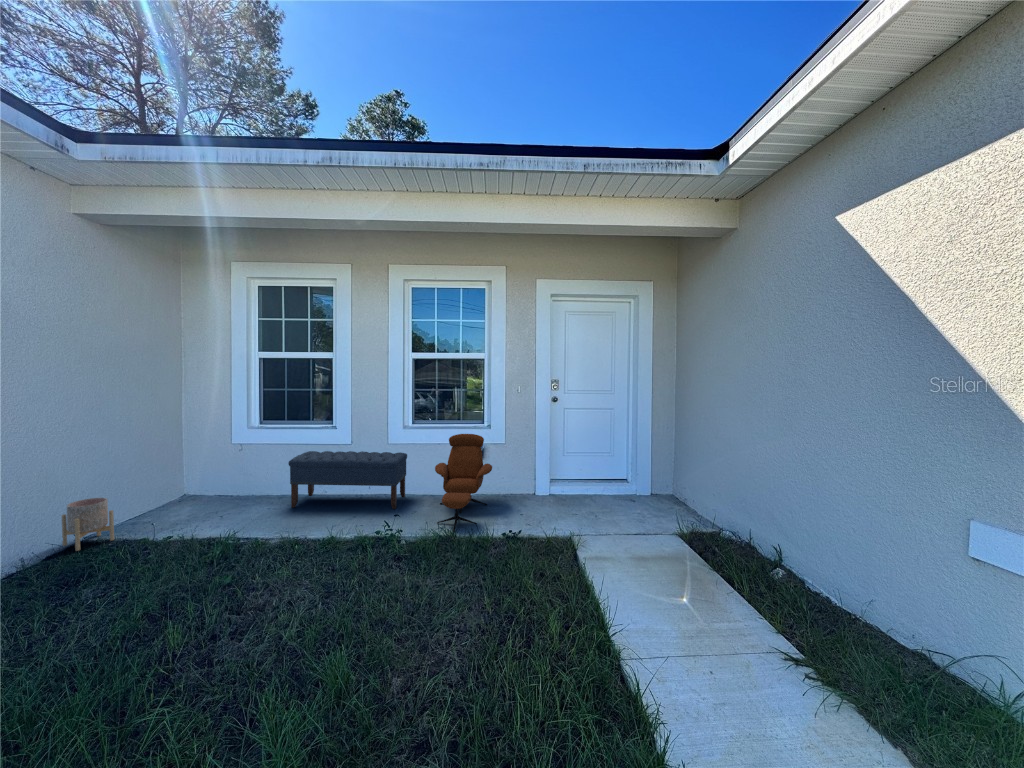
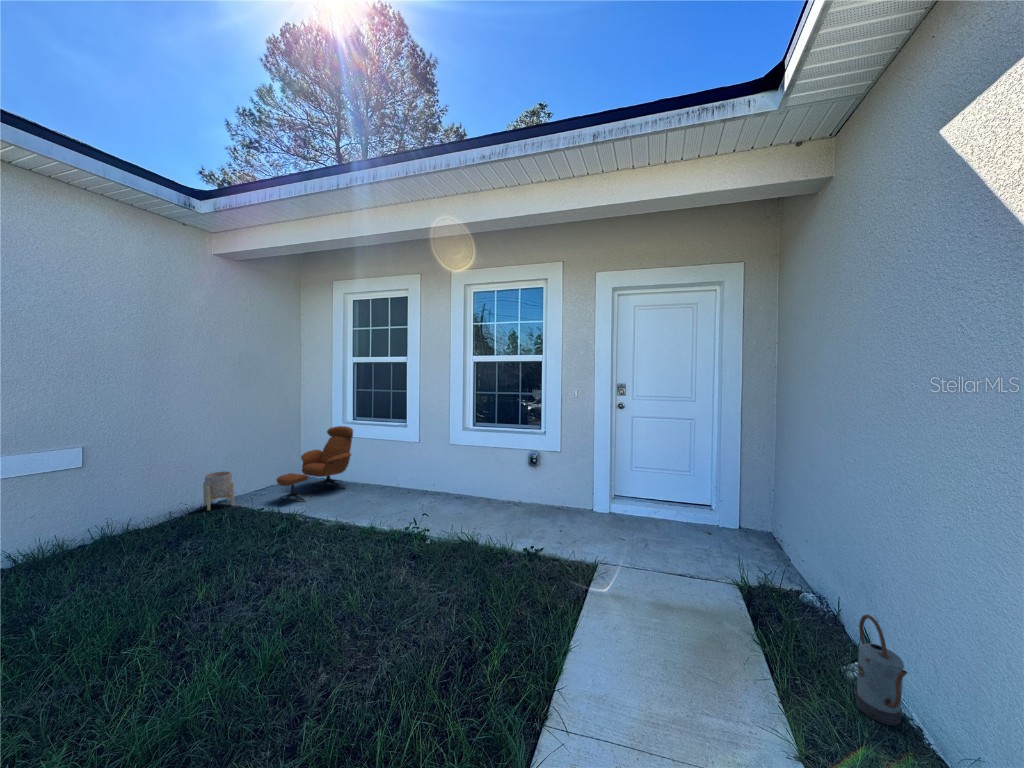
lounge chair: present [435,434,492,531] -> present [277,426,353,503]
bench: present [288,451,407,509] -> none [362,446,465,508]
watering can: none [785,533,827,601] -> present [856,614,907,726]

